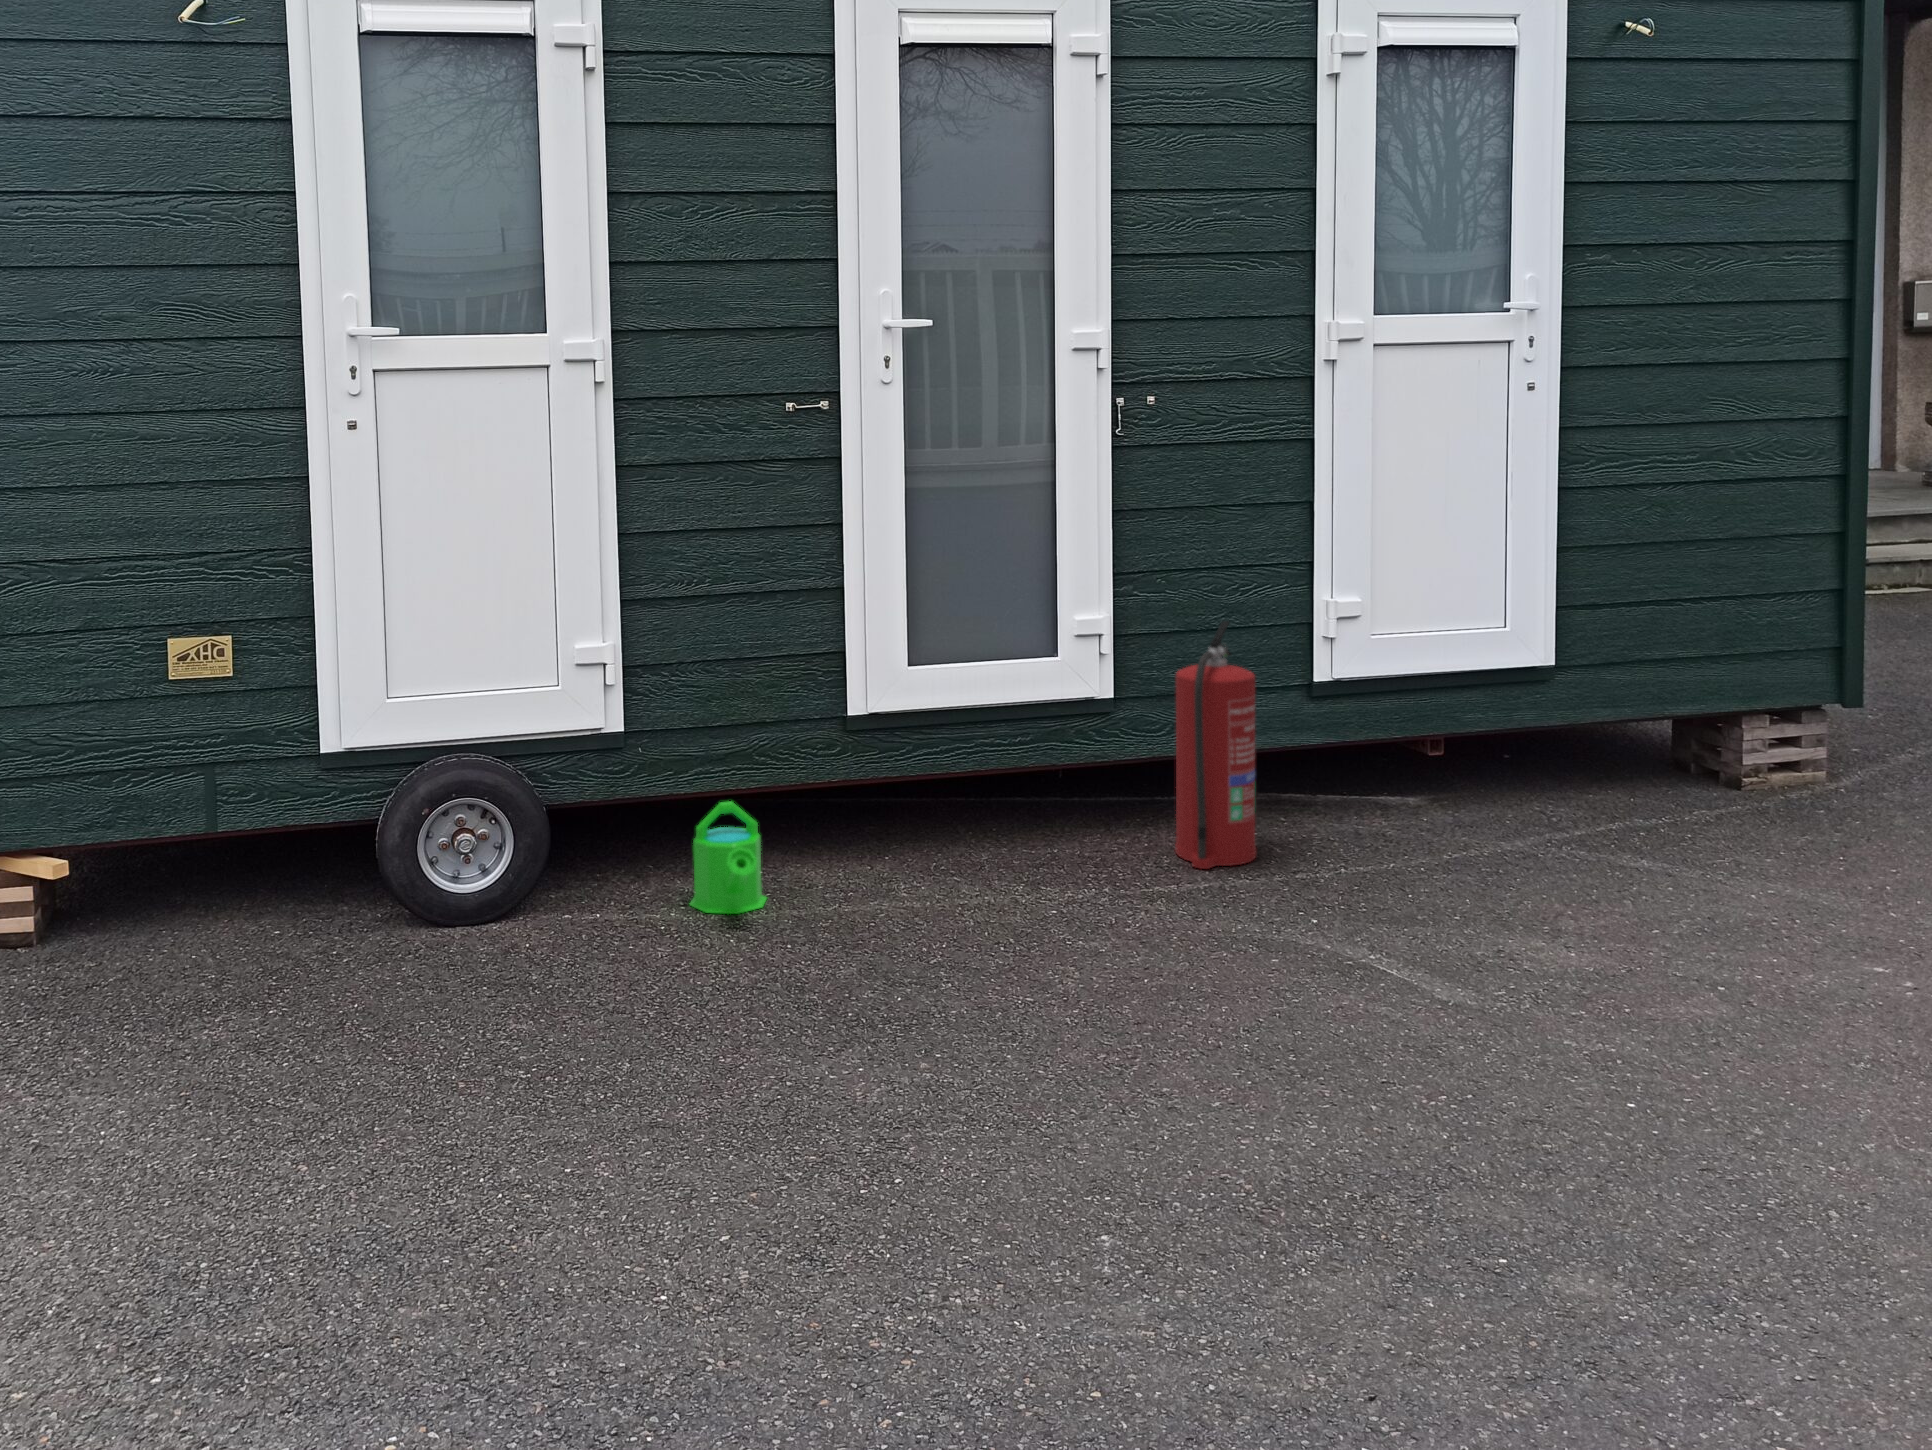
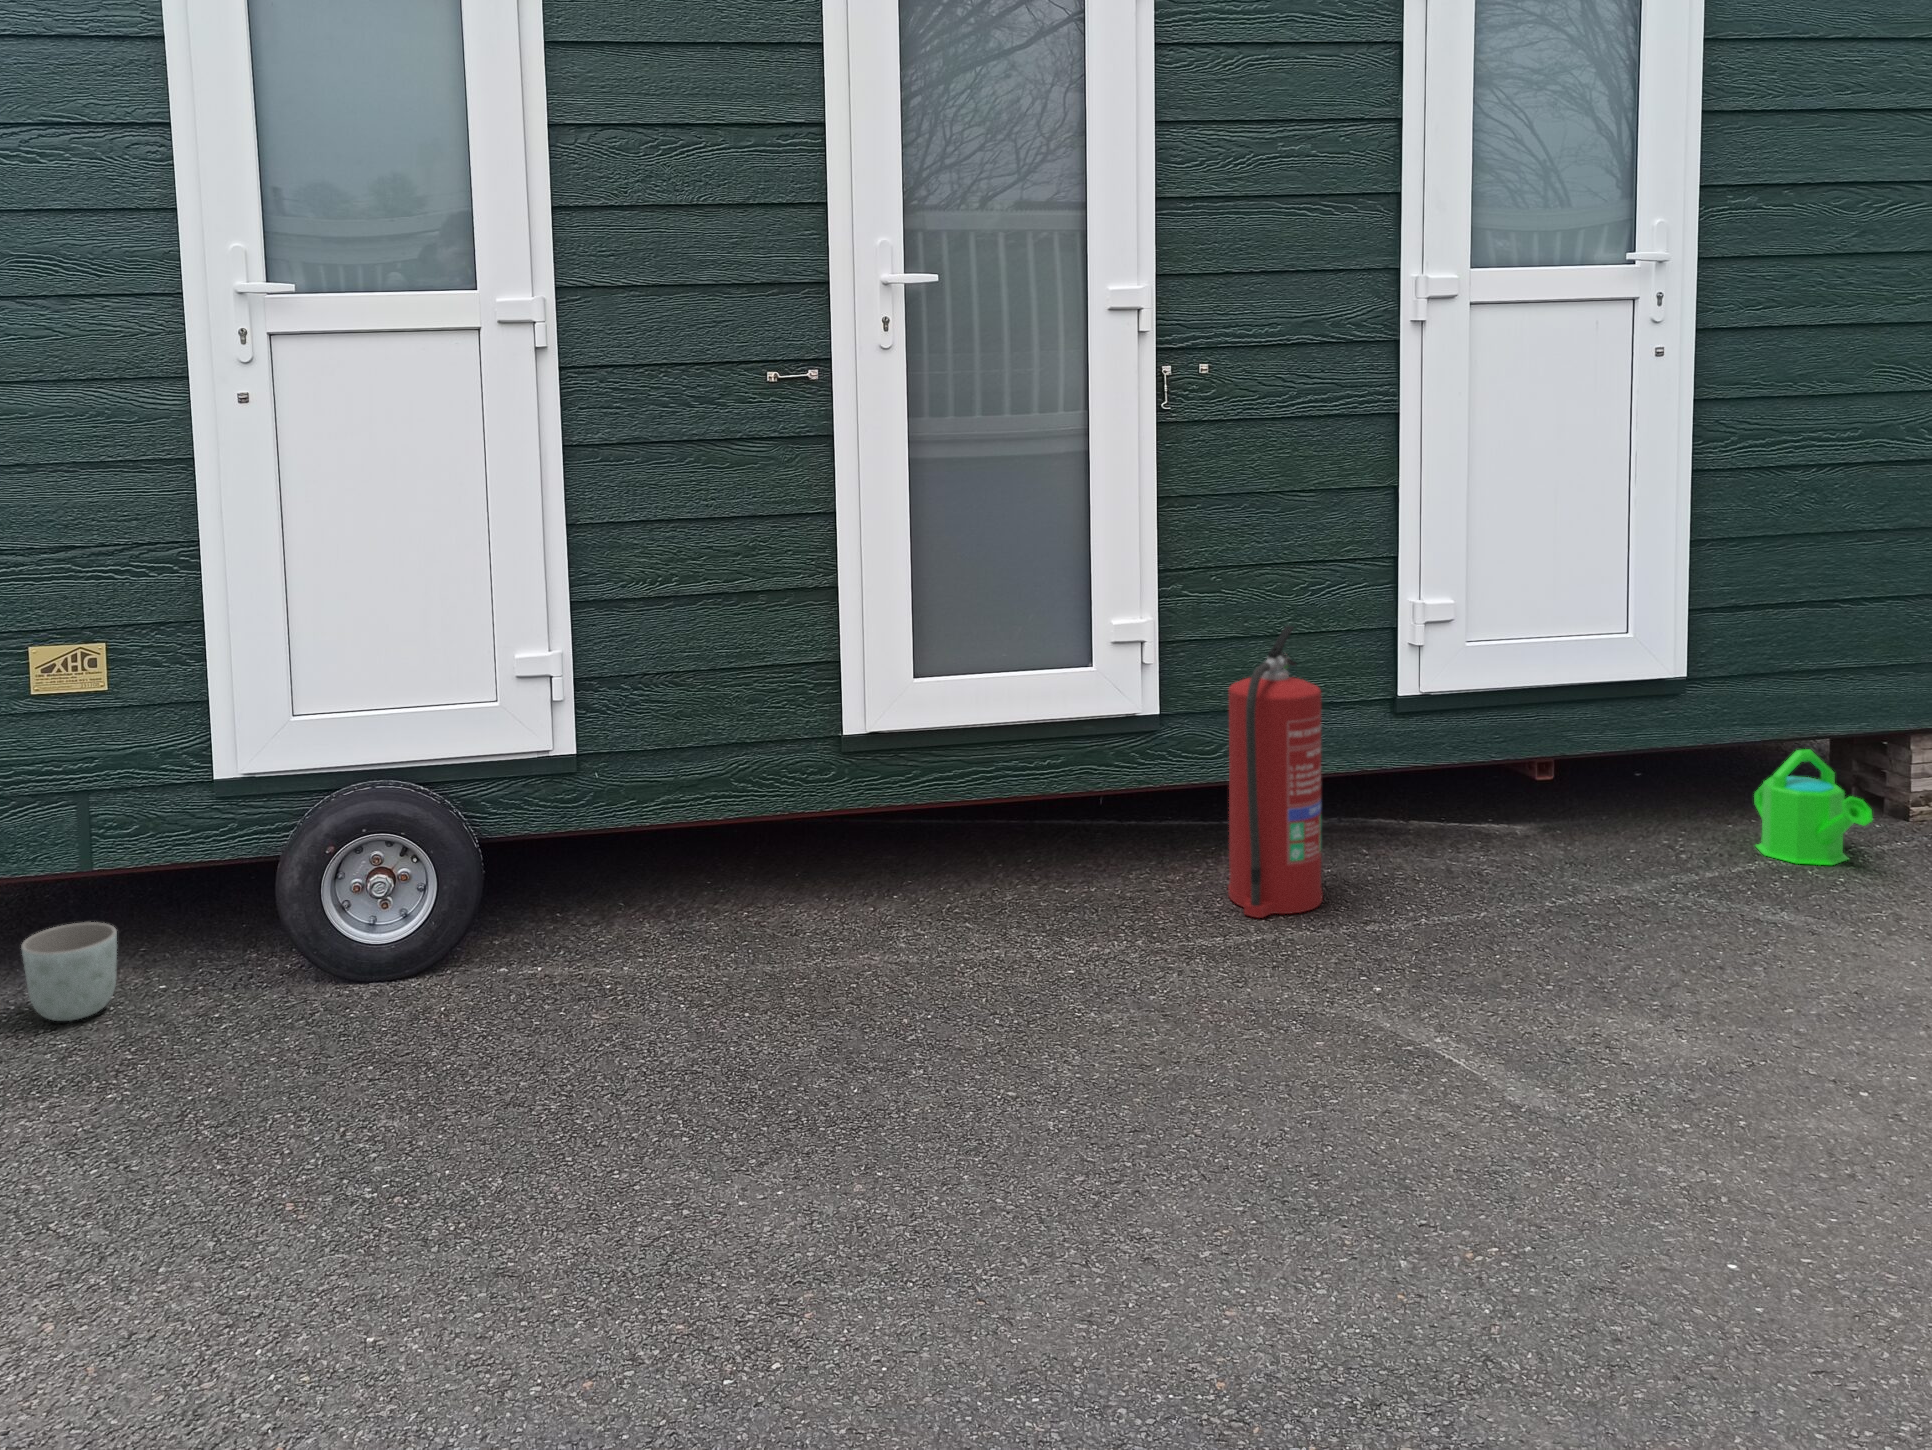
watering can: present [690,801,767,914] -> present [1754,749,1873,865]
planter: none [167,877,245,960] -> present [21,922,117,1021]

